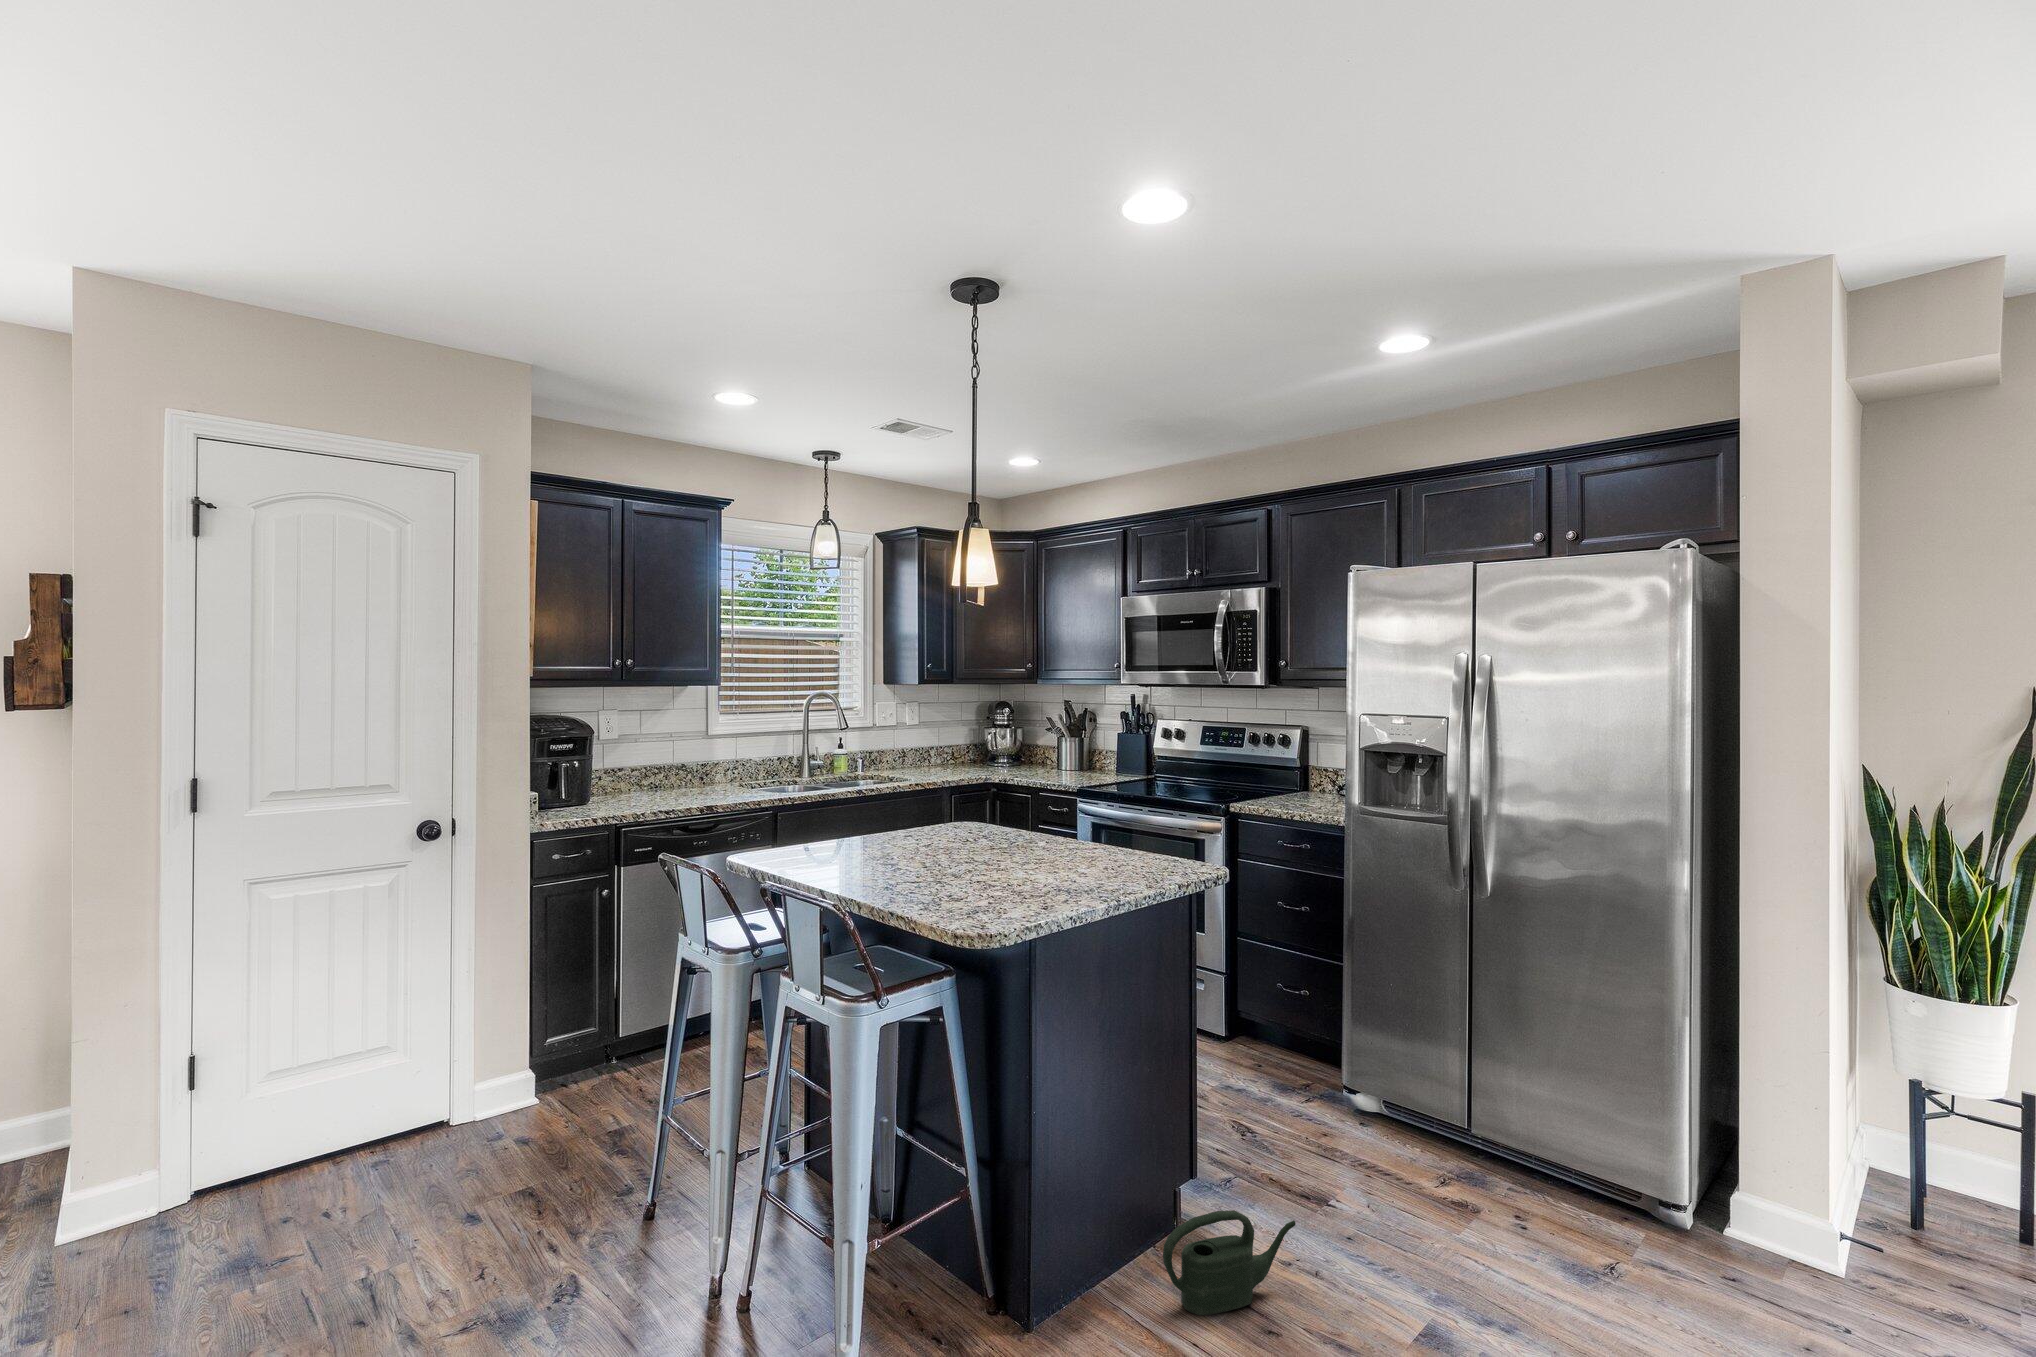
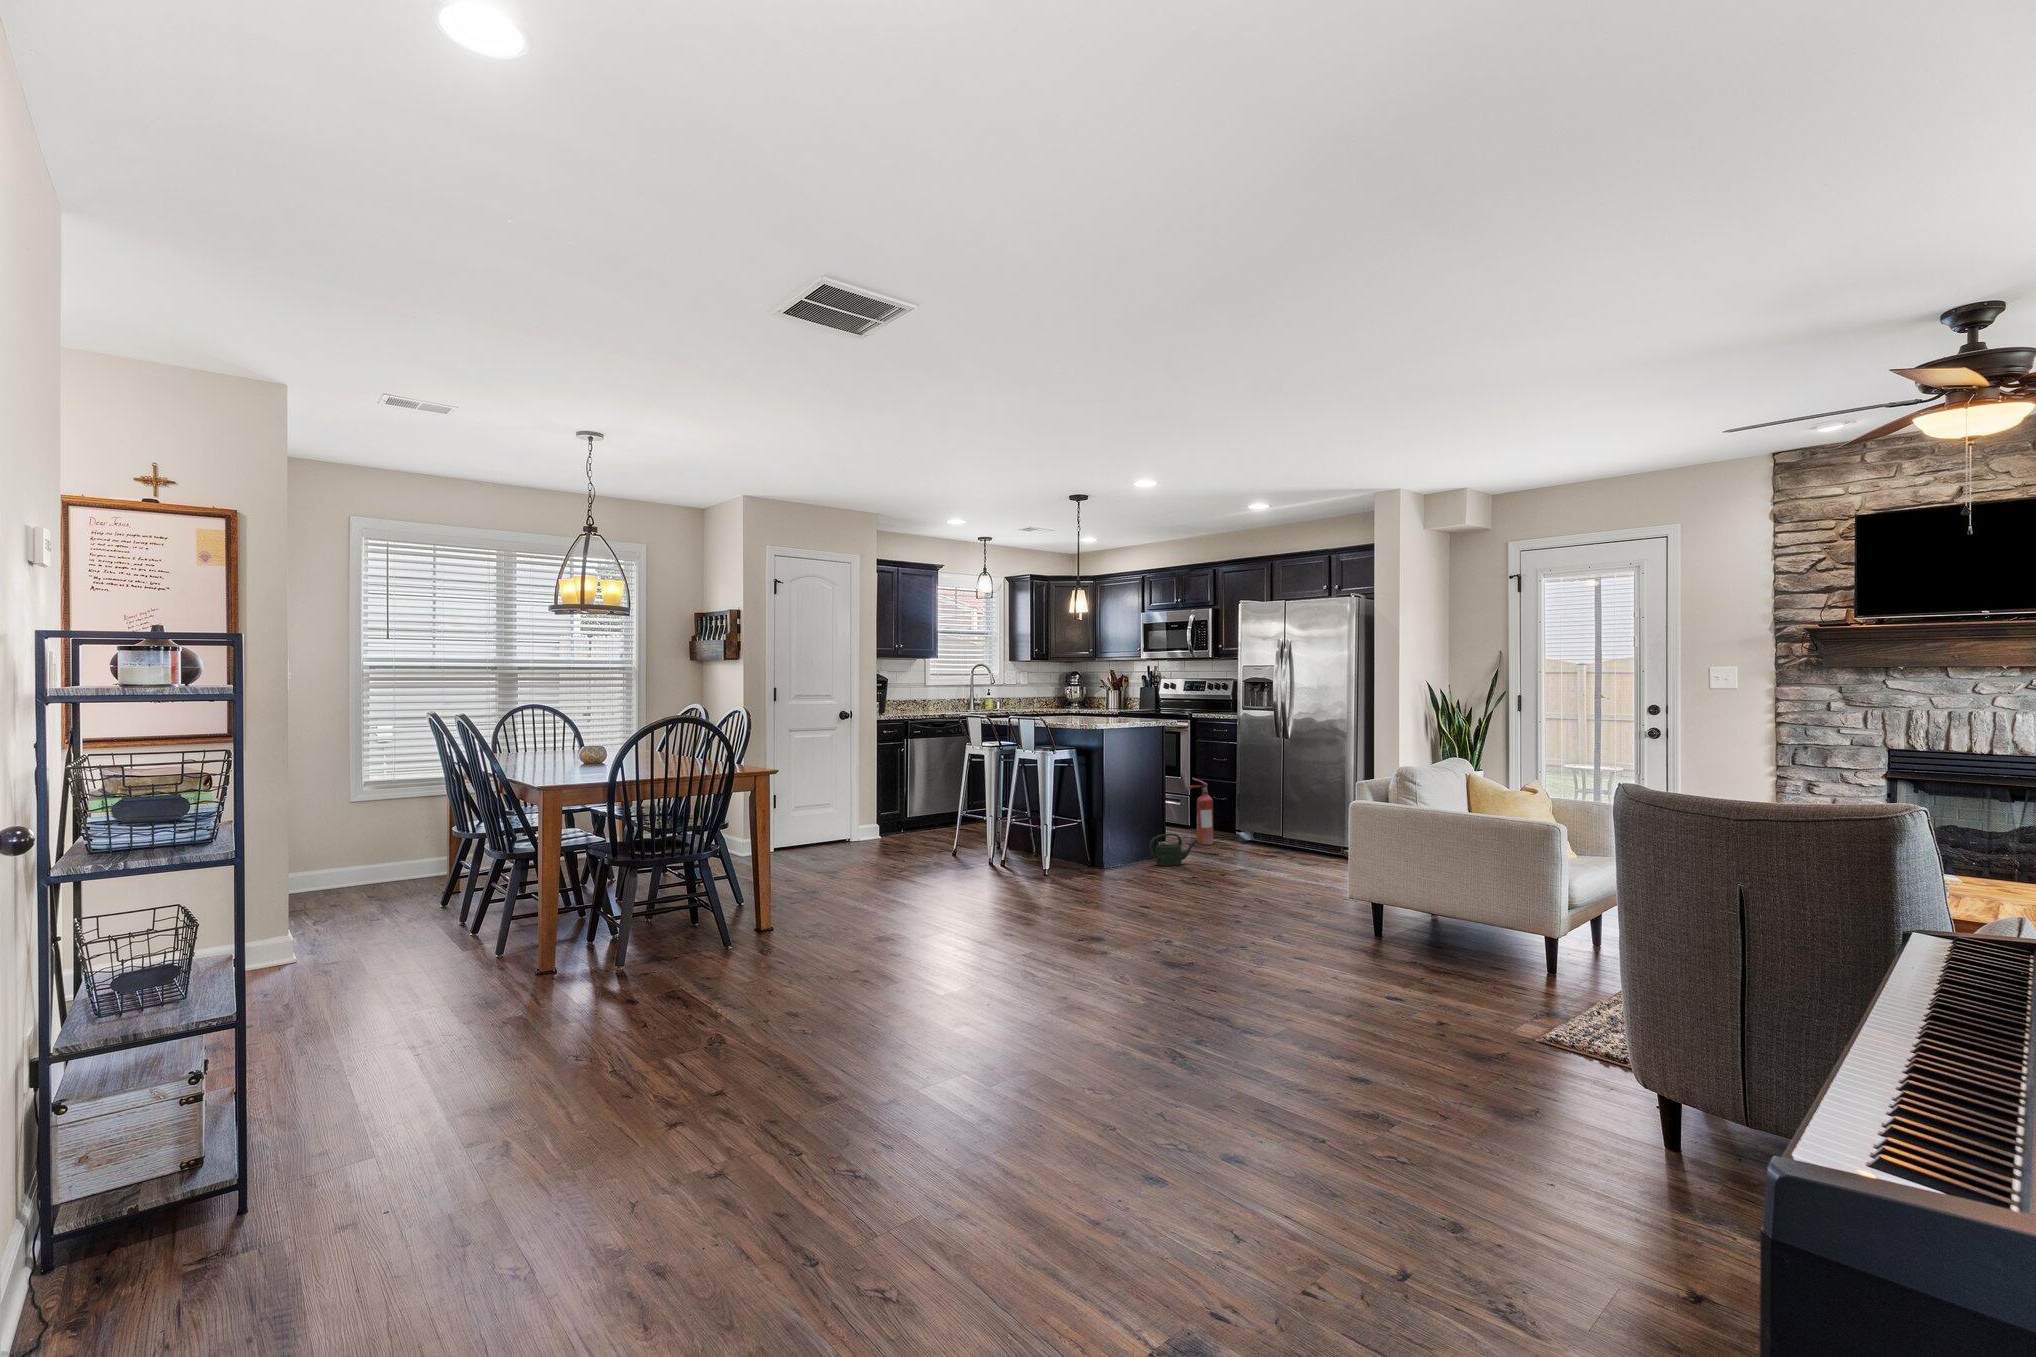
fire extinguisher: none [1238,977,1299,1140] -> present [1188,778,1213,845]

